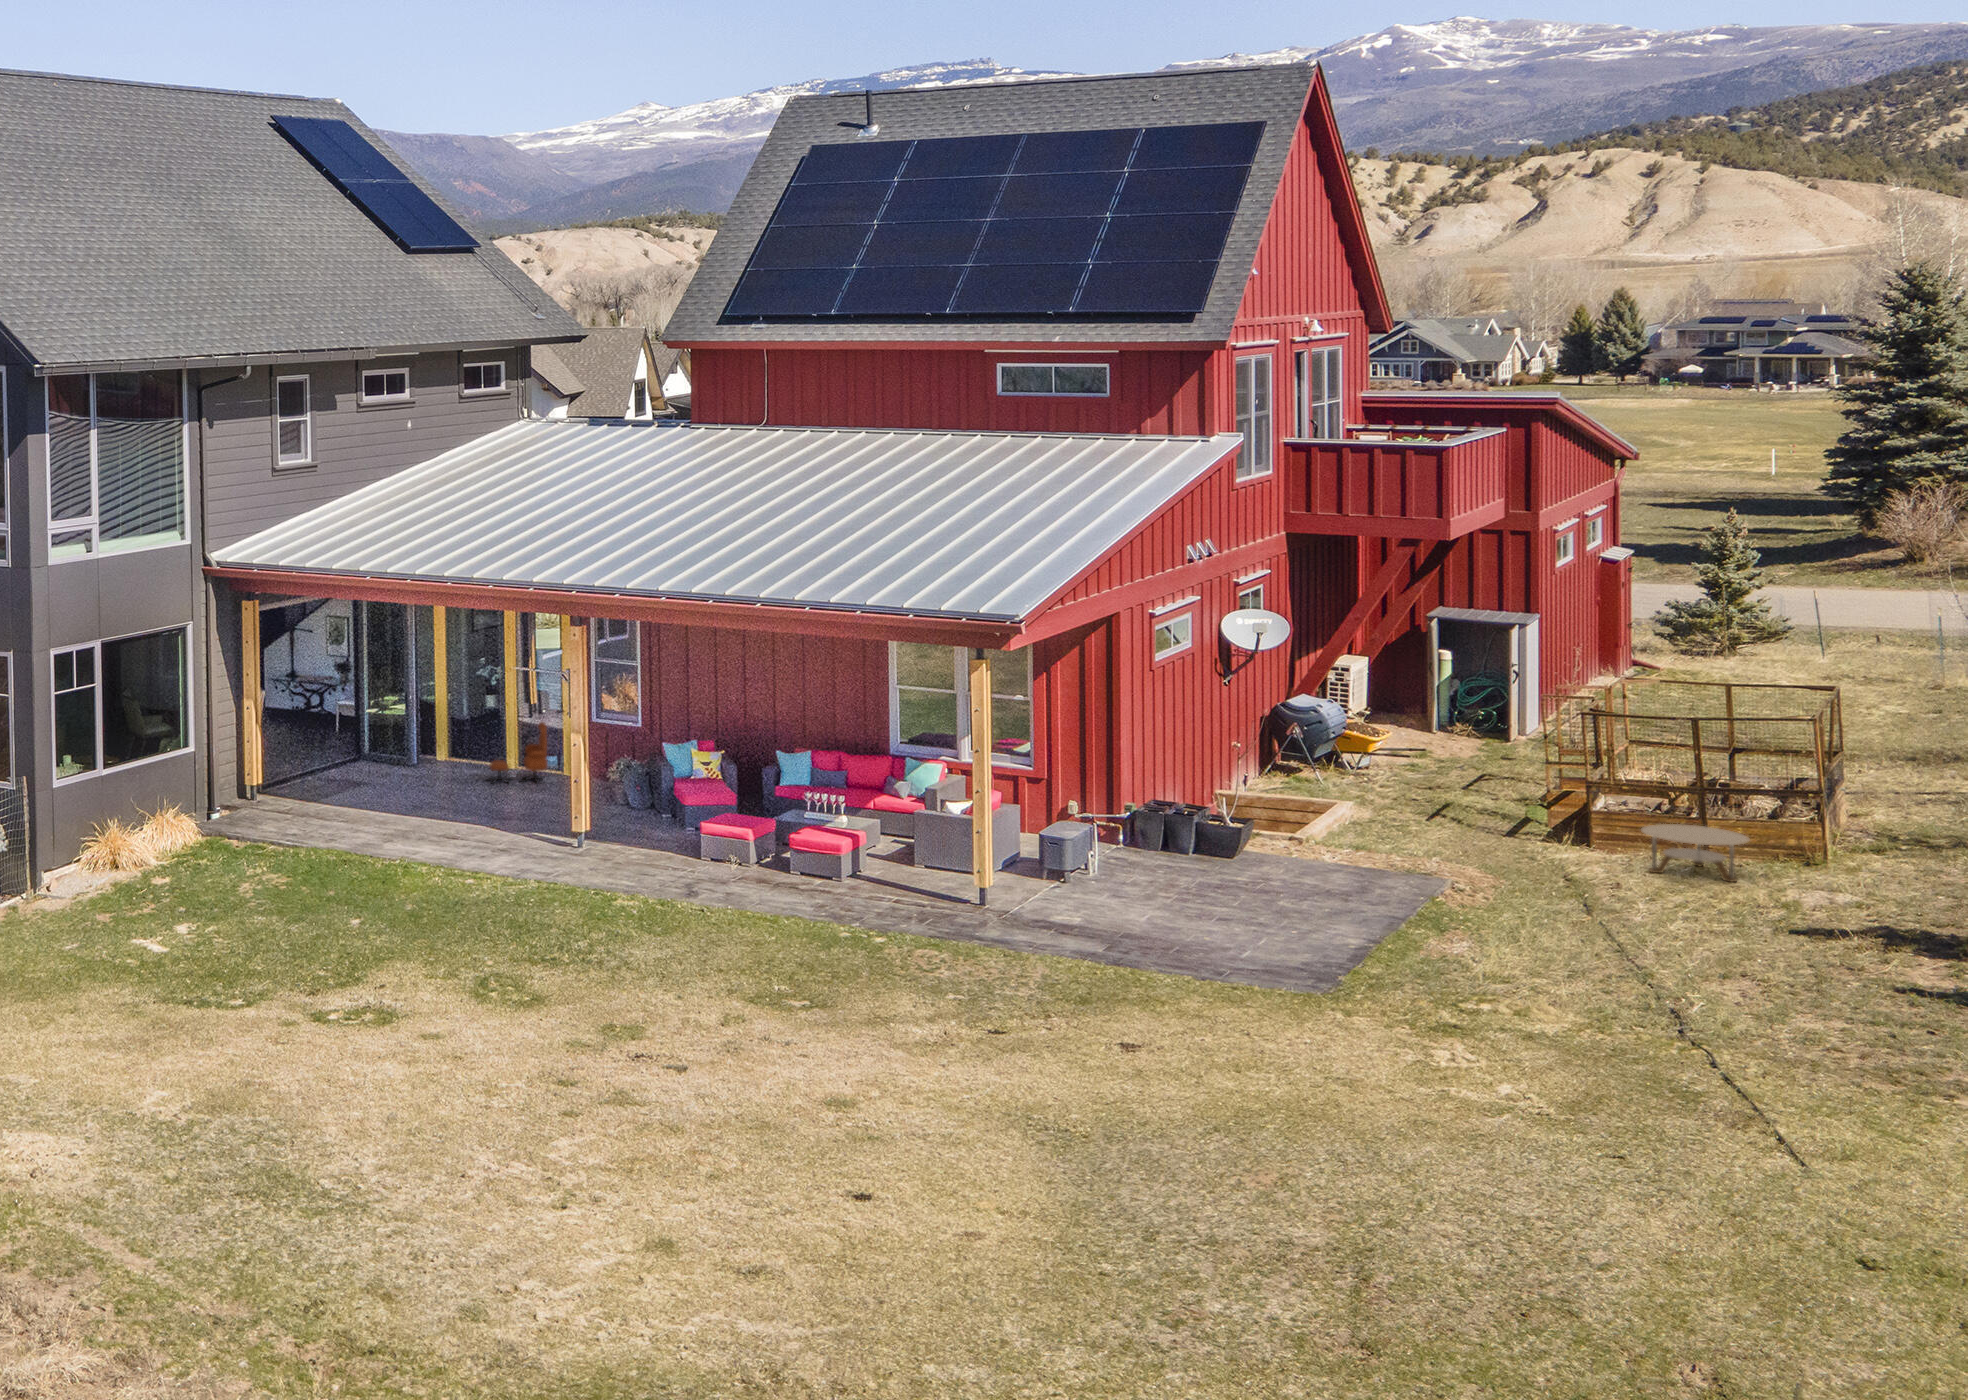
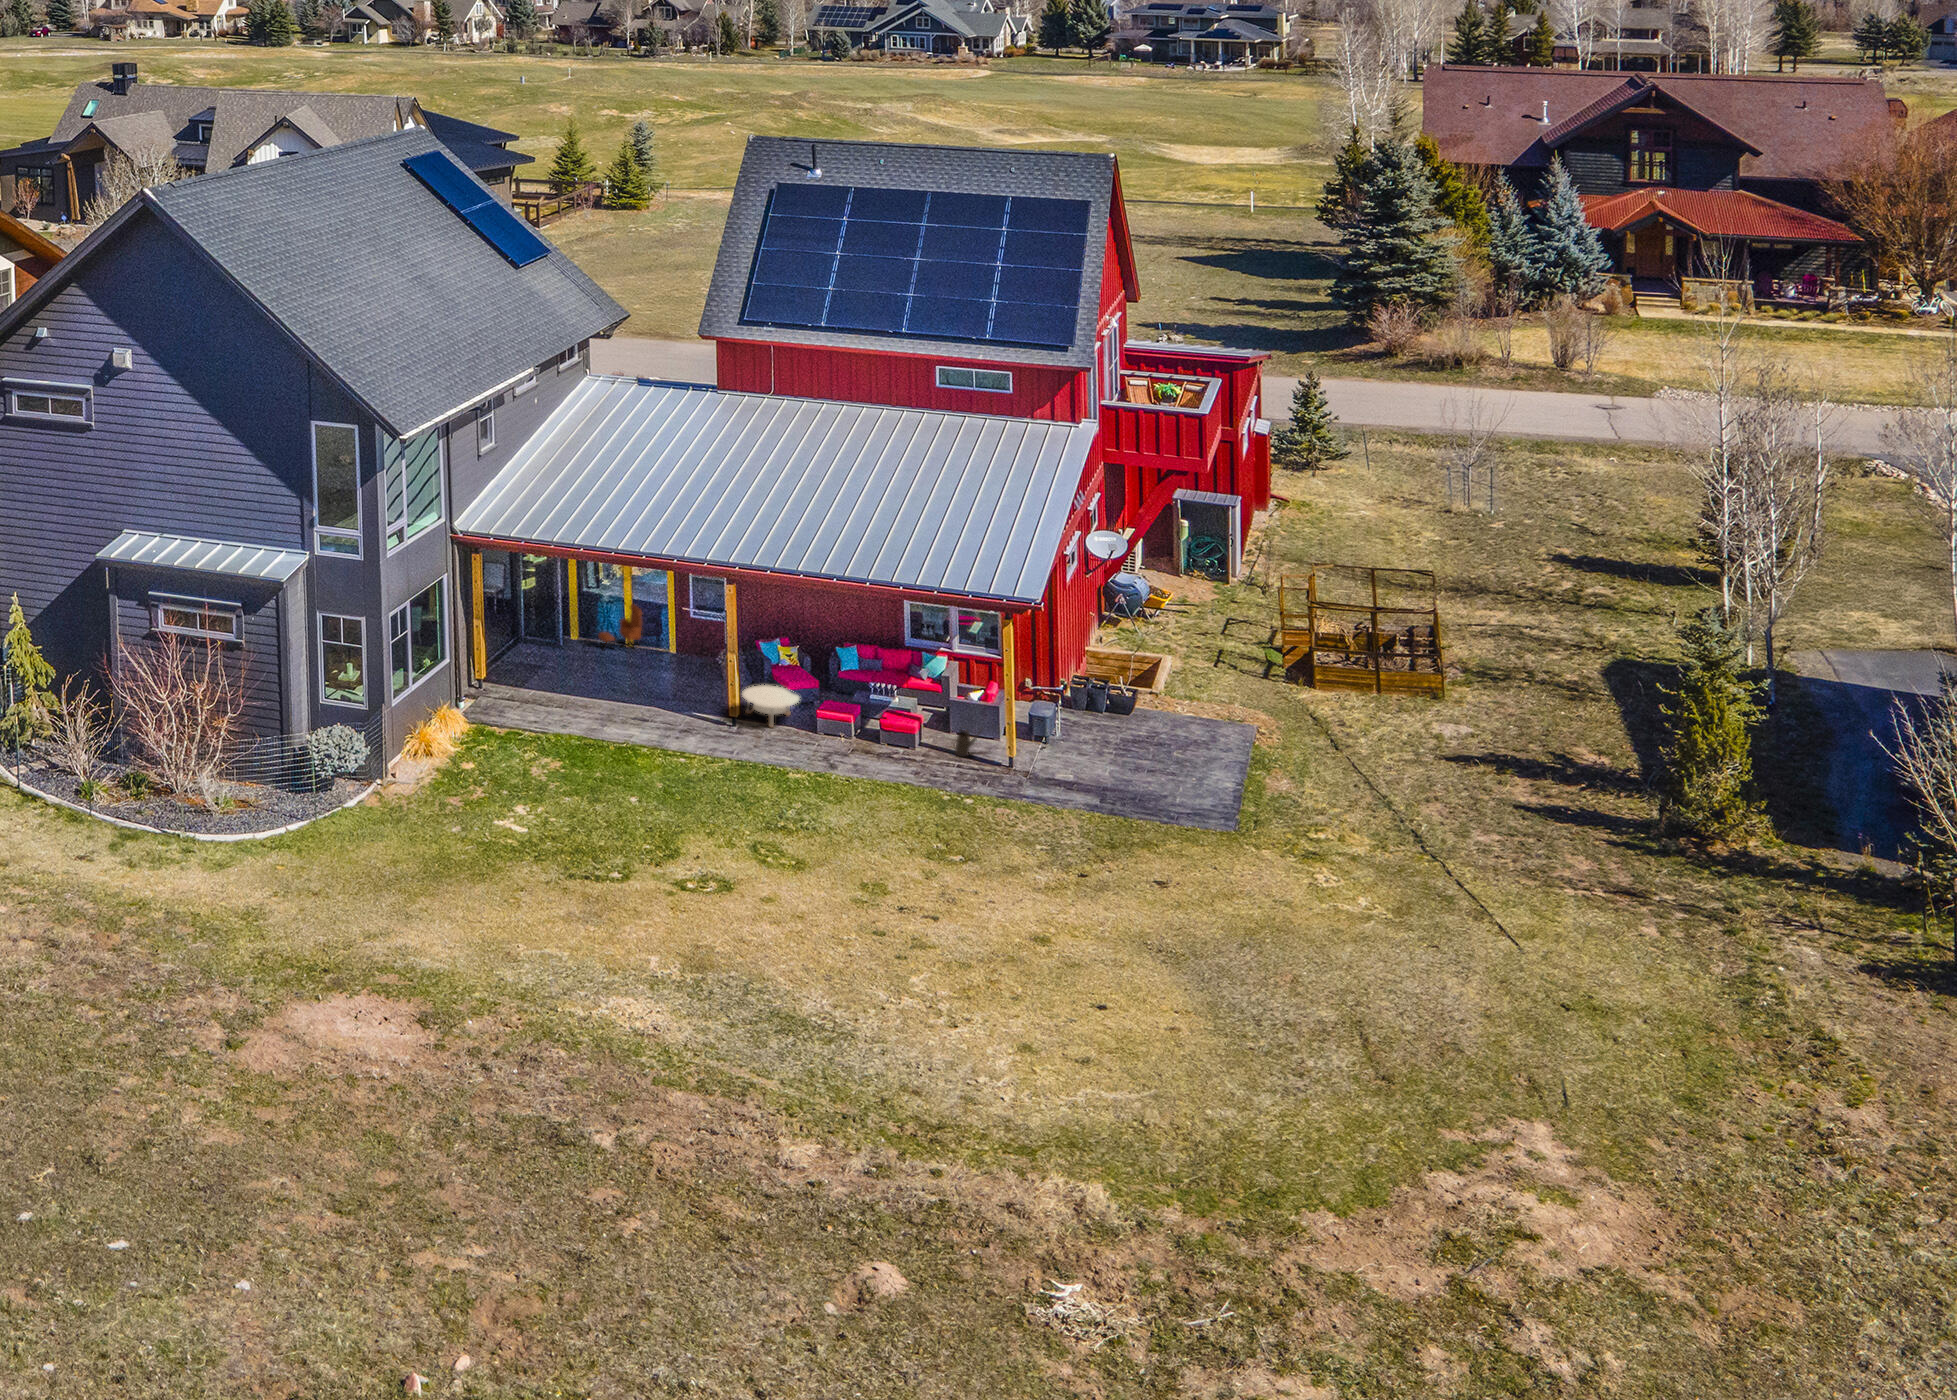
round table: present [1641,824,1749,882] -> present [742,685,799,728]
watering can: none [898,842,952,892] -> present [955,727,981,757]

